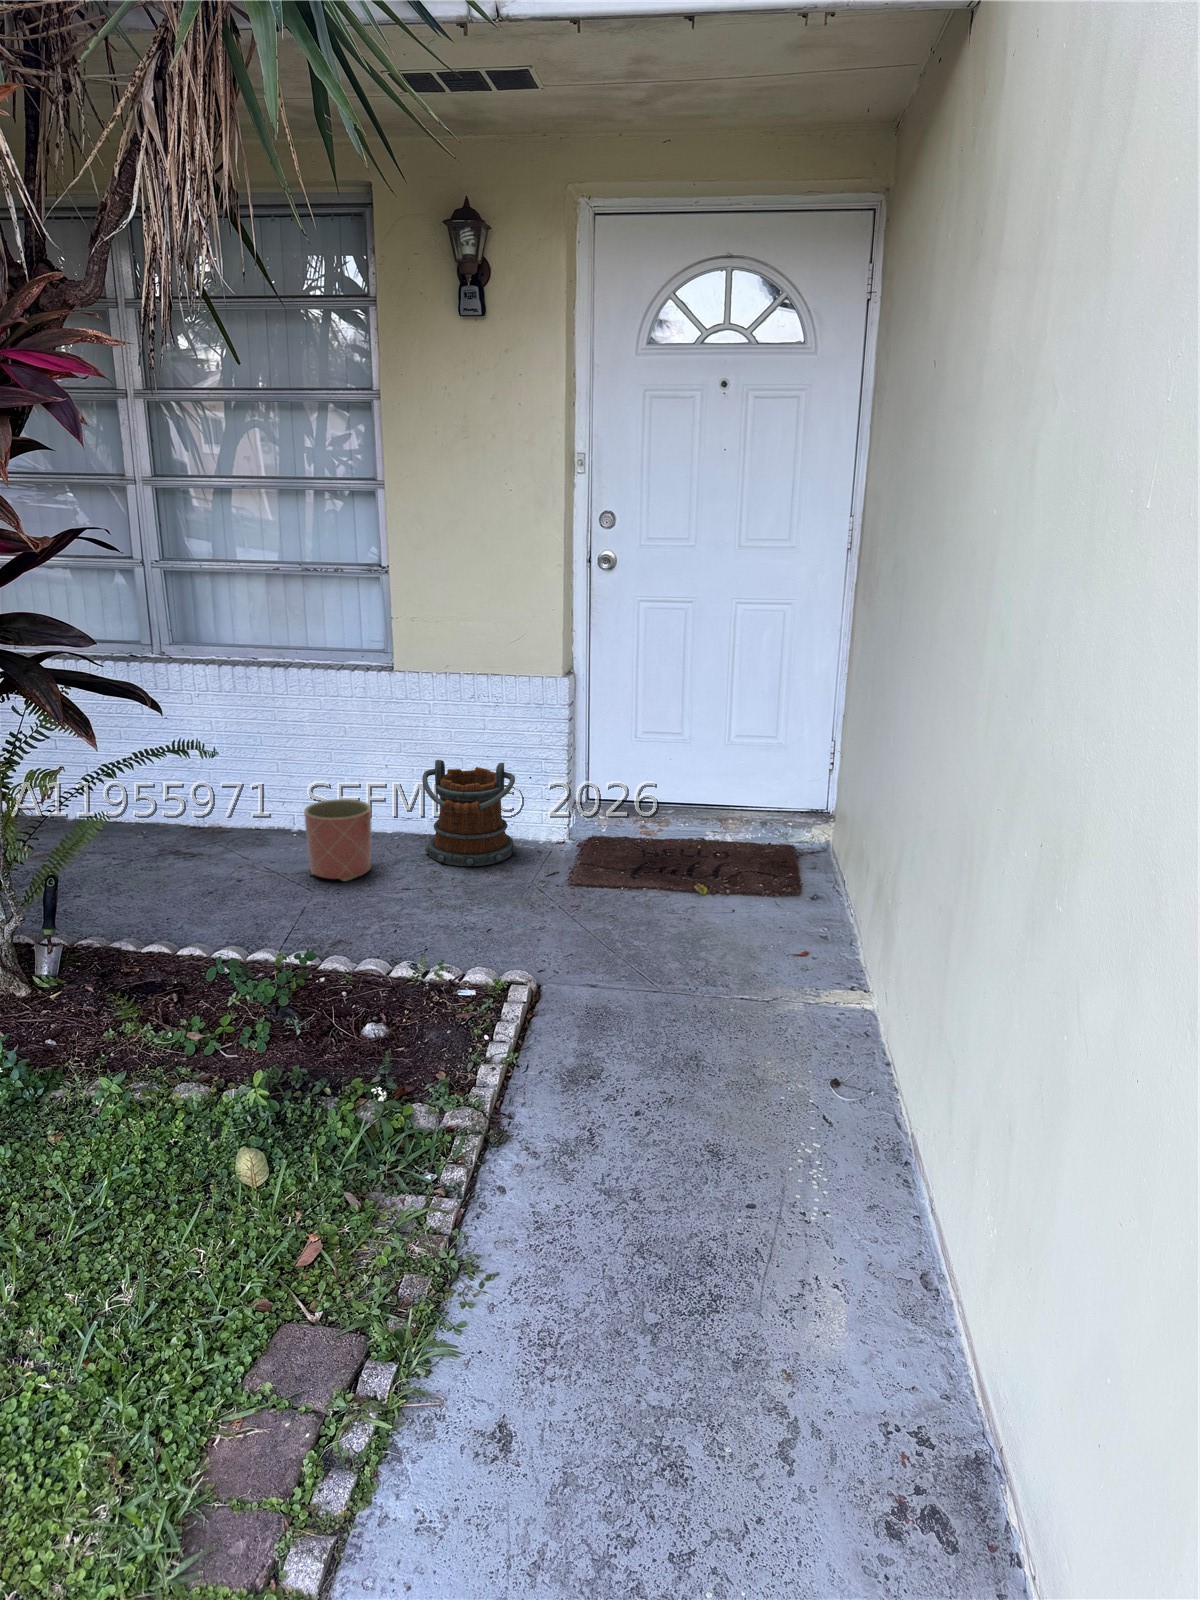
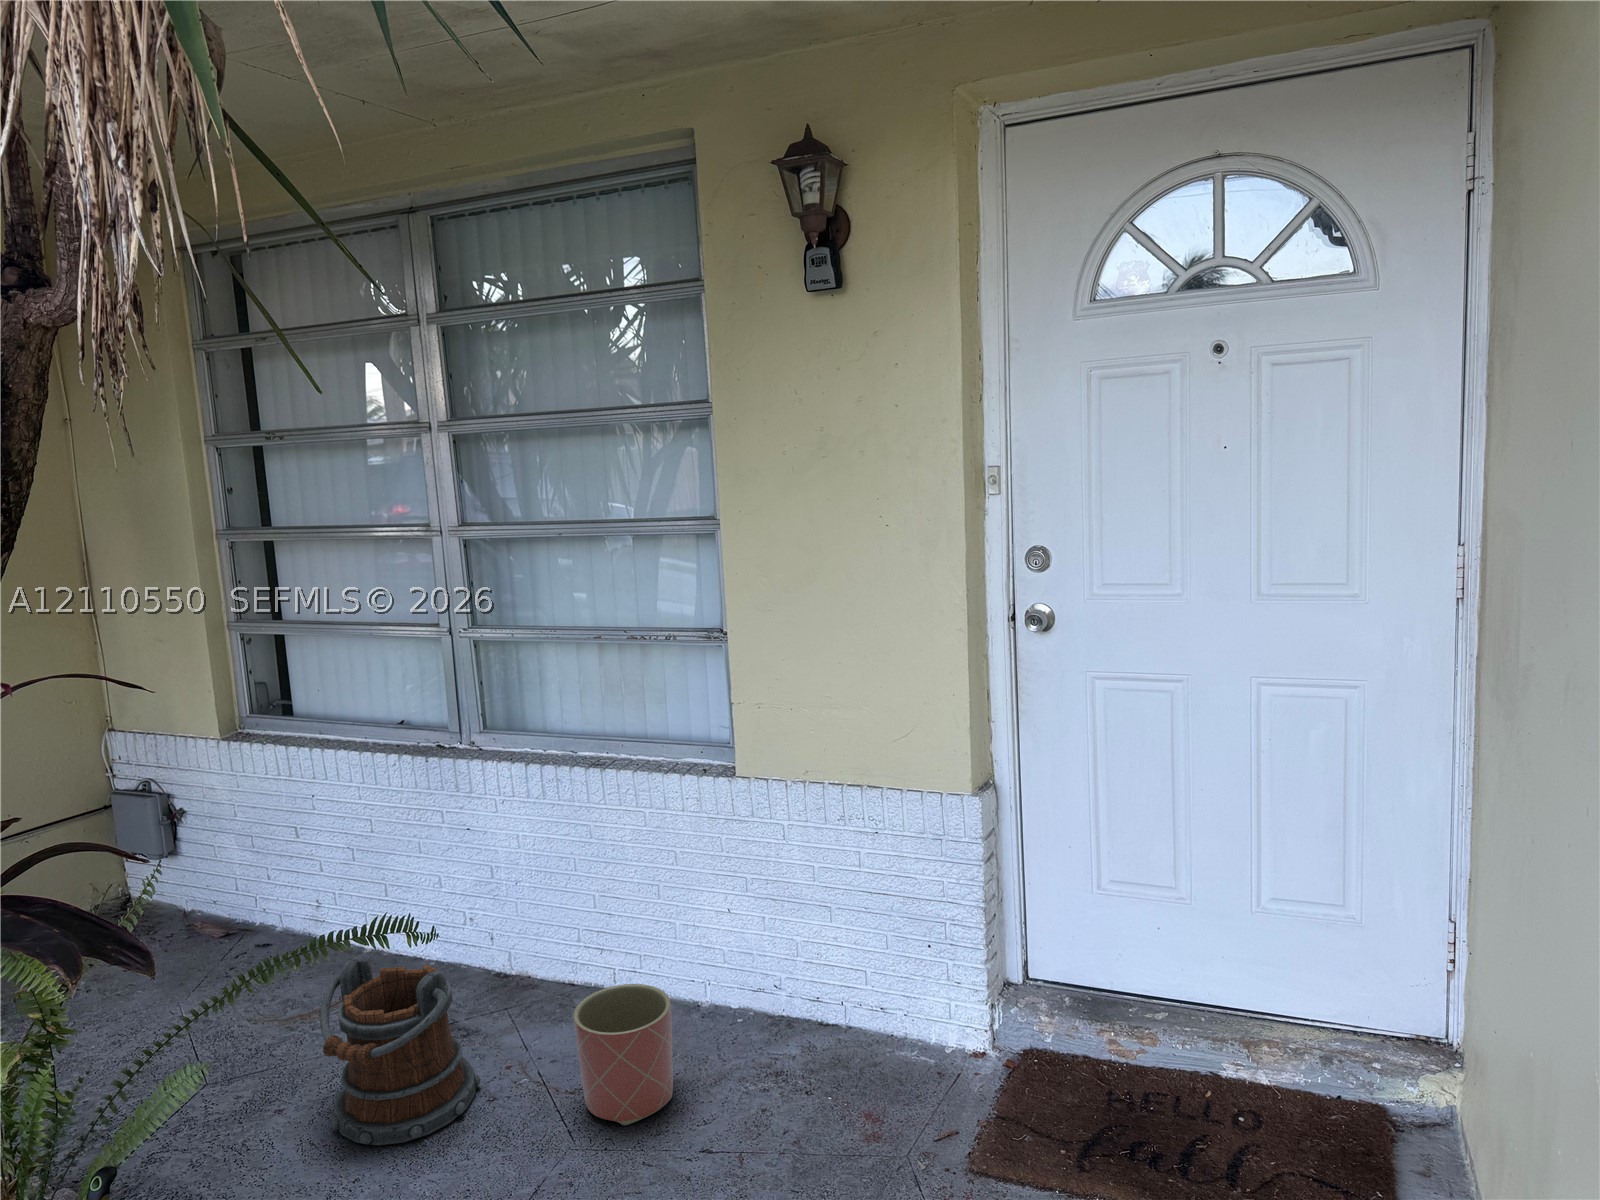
bucket: present [422,760,516,866] -> present [320,957,481,1145]

